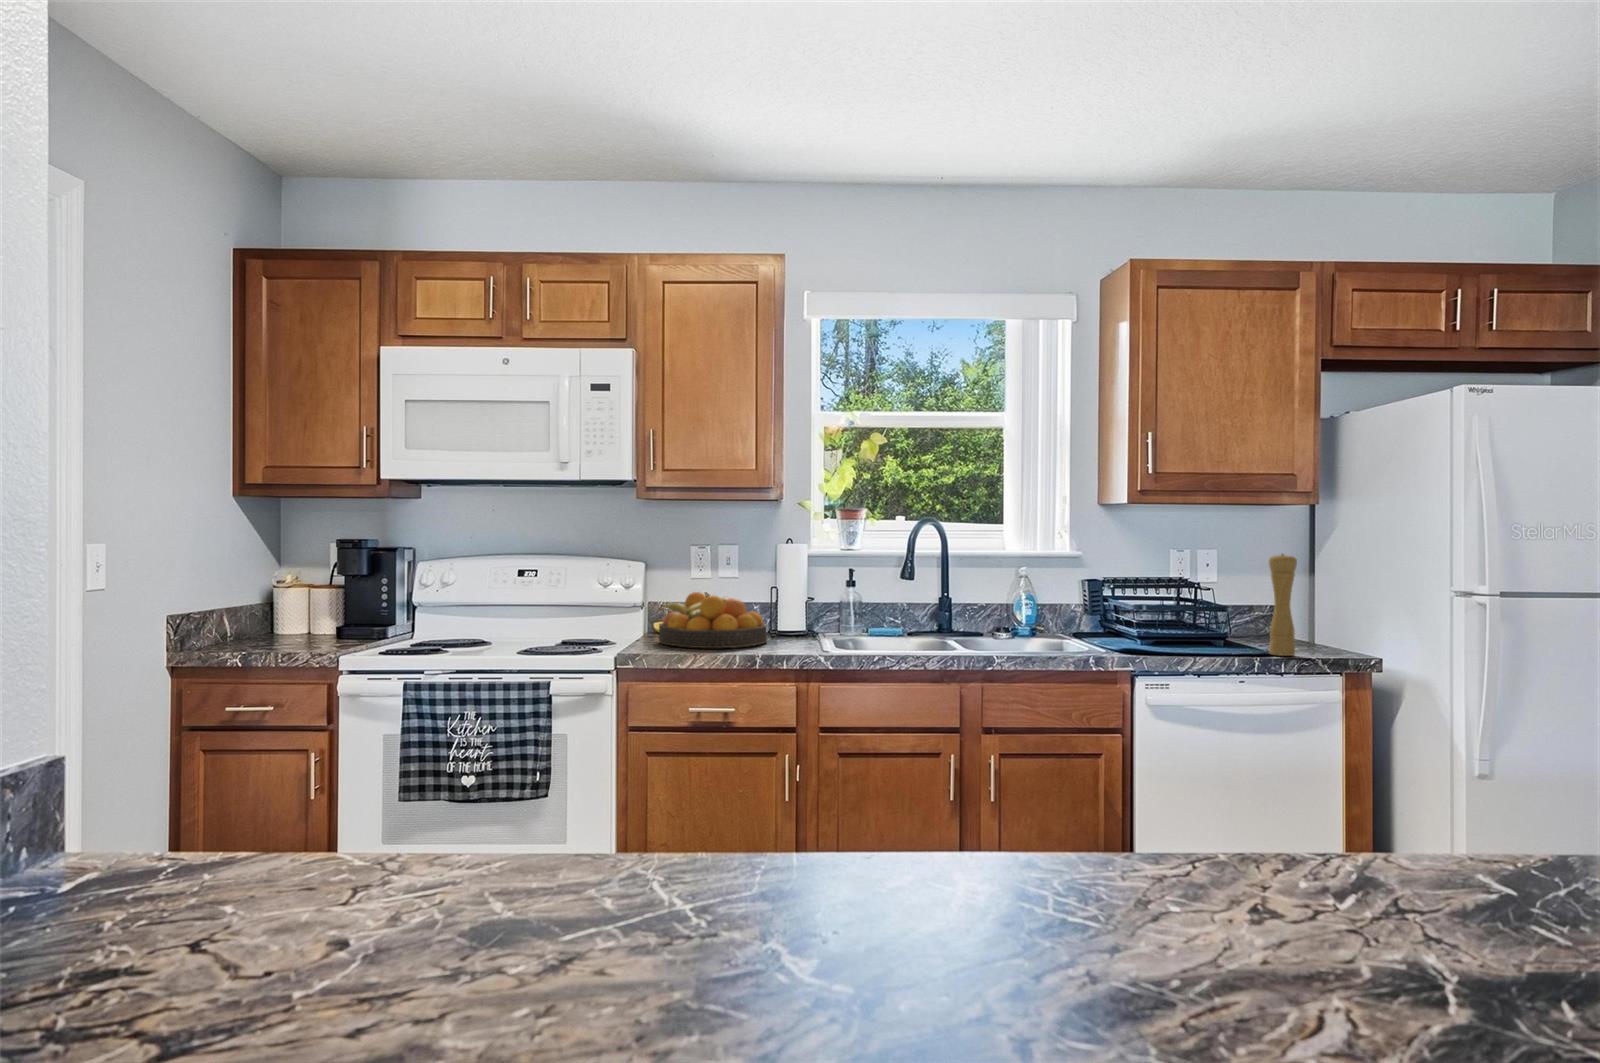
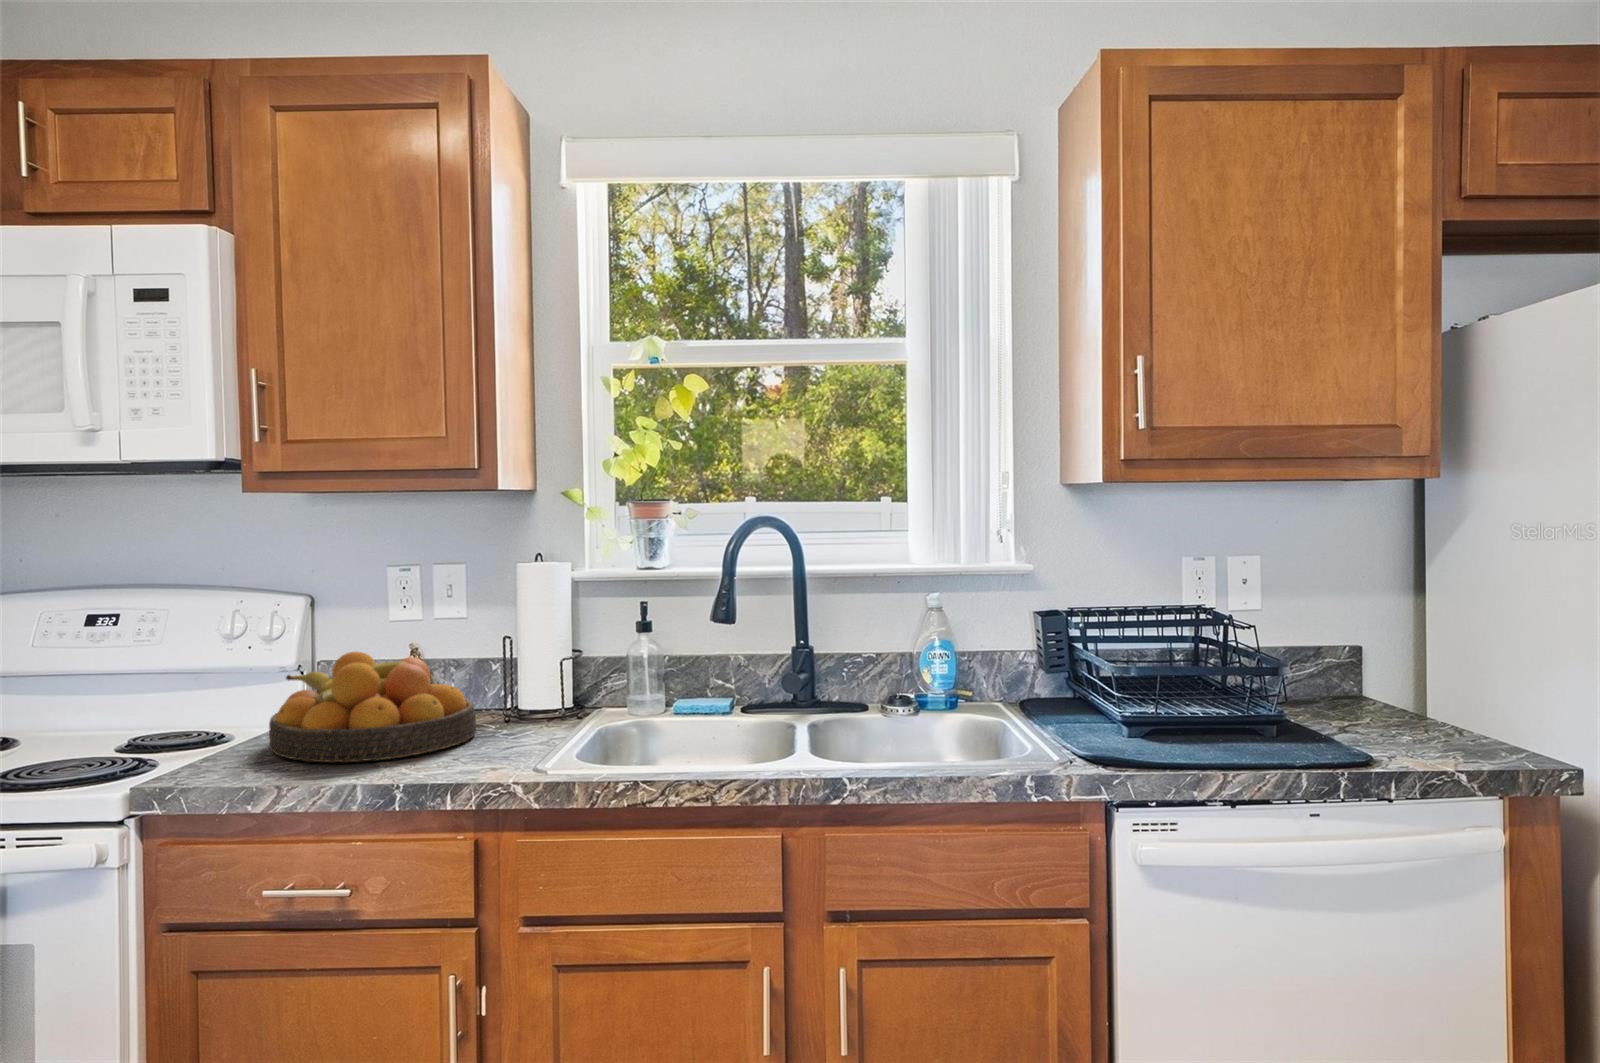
pepper mill: present [1269,554,1297,656] -> none [1360,572,1413,764]

